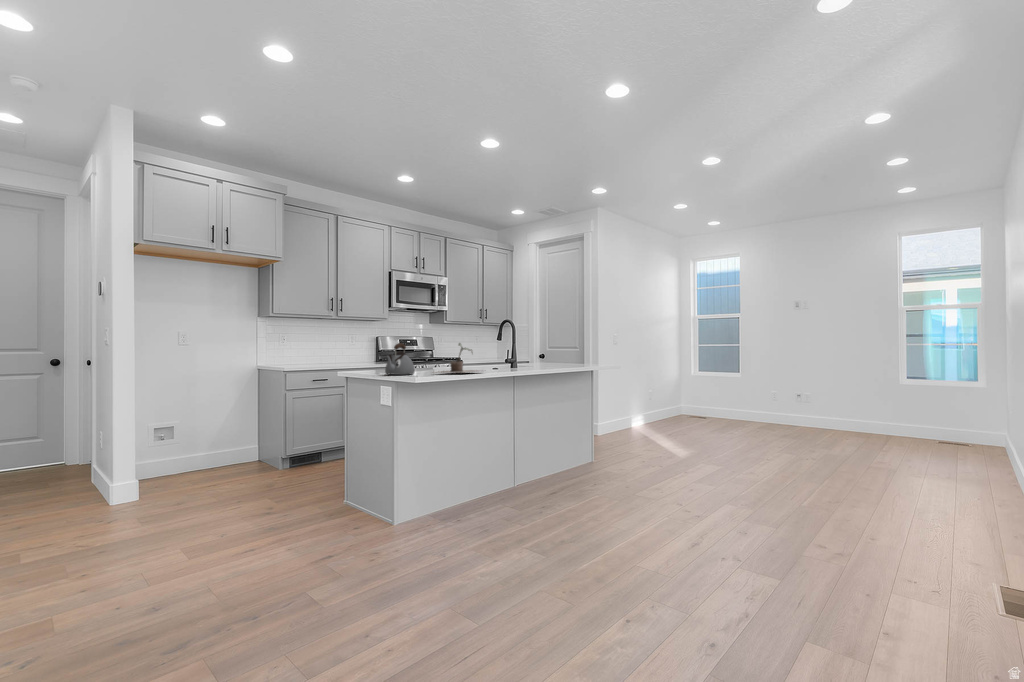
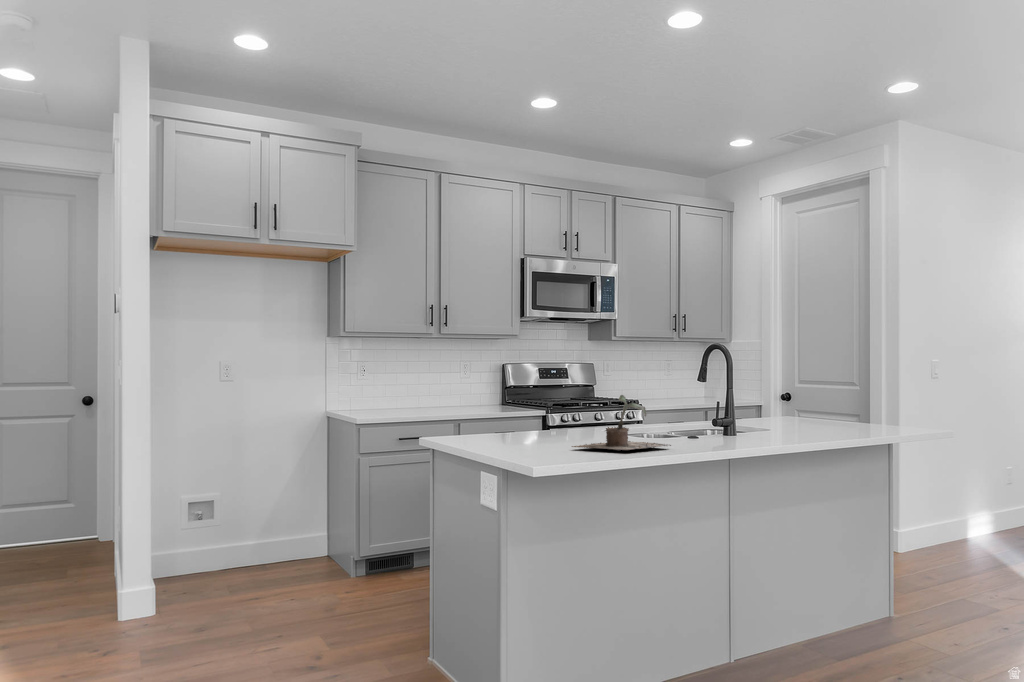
kettle: present [385,343,415,375] -> none [494,394,543,450]

